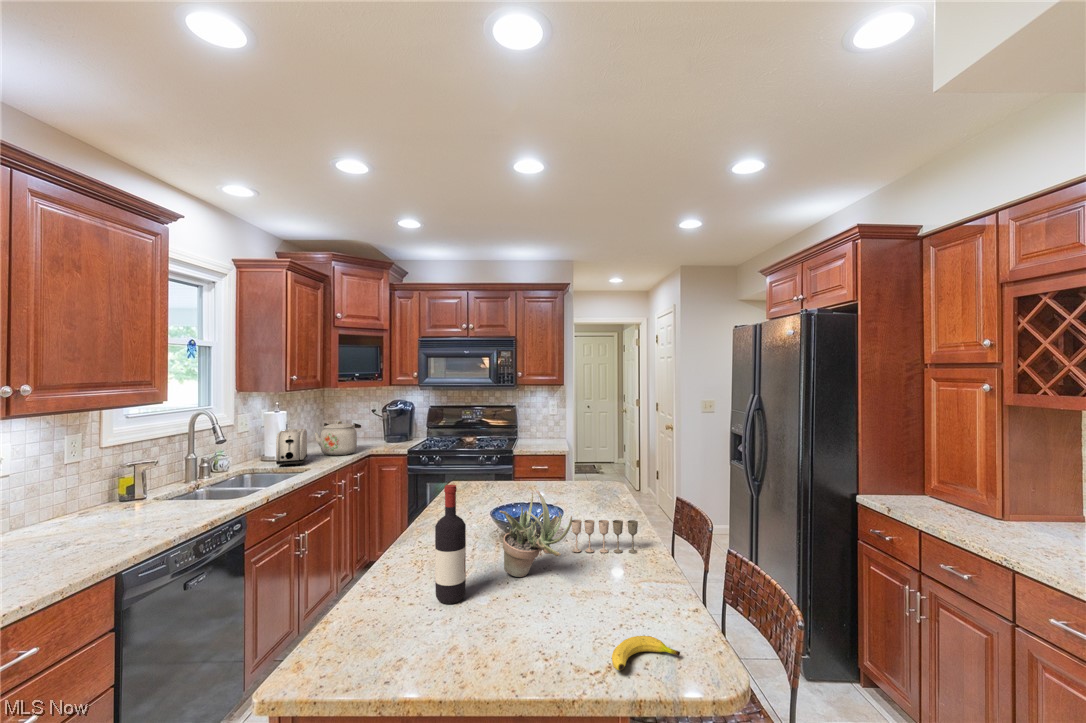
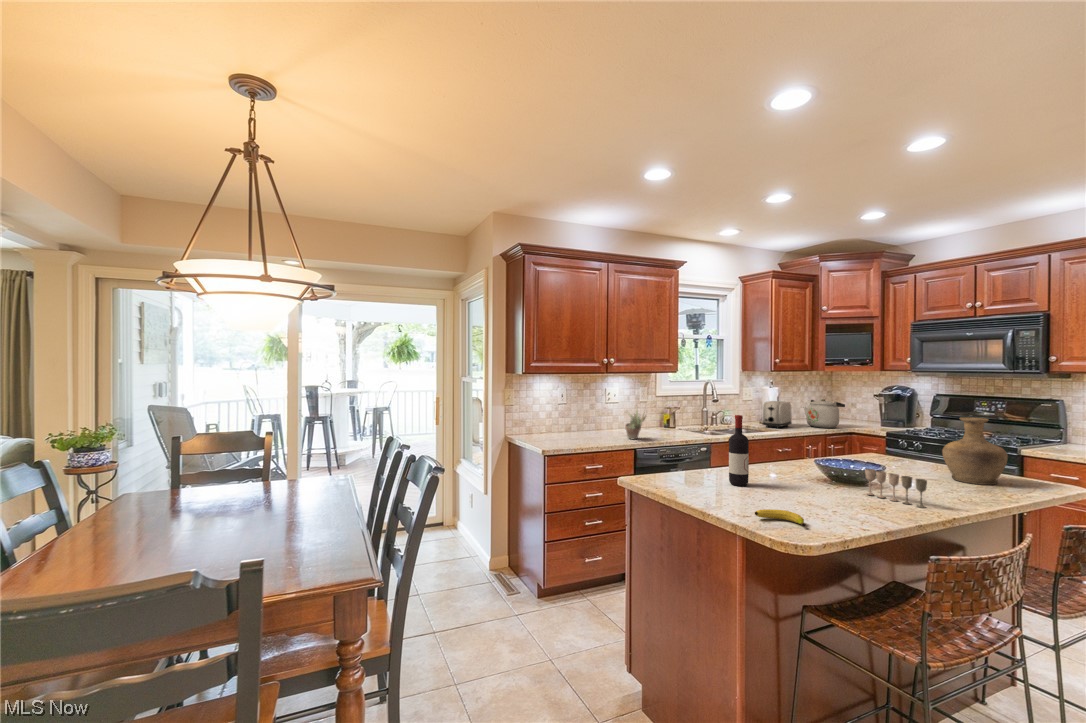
vase: none [554,437,601,503] -> present [942,417,1008,485]
succulent plant: present [500,491,572,577] -> present [625,407,646,439]

